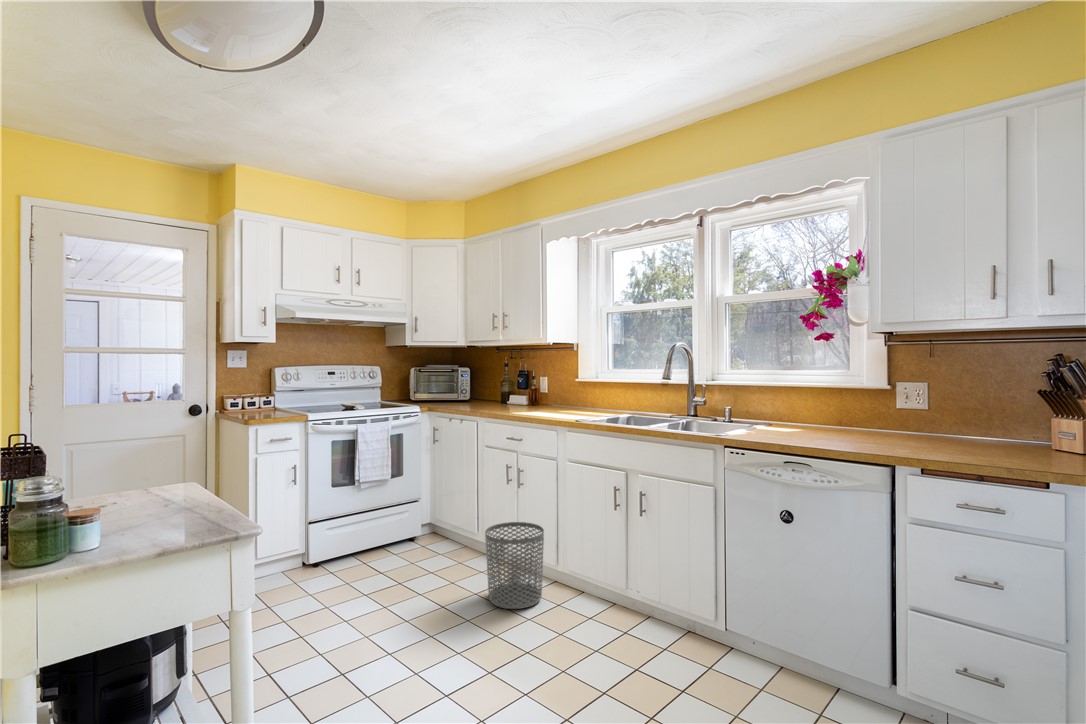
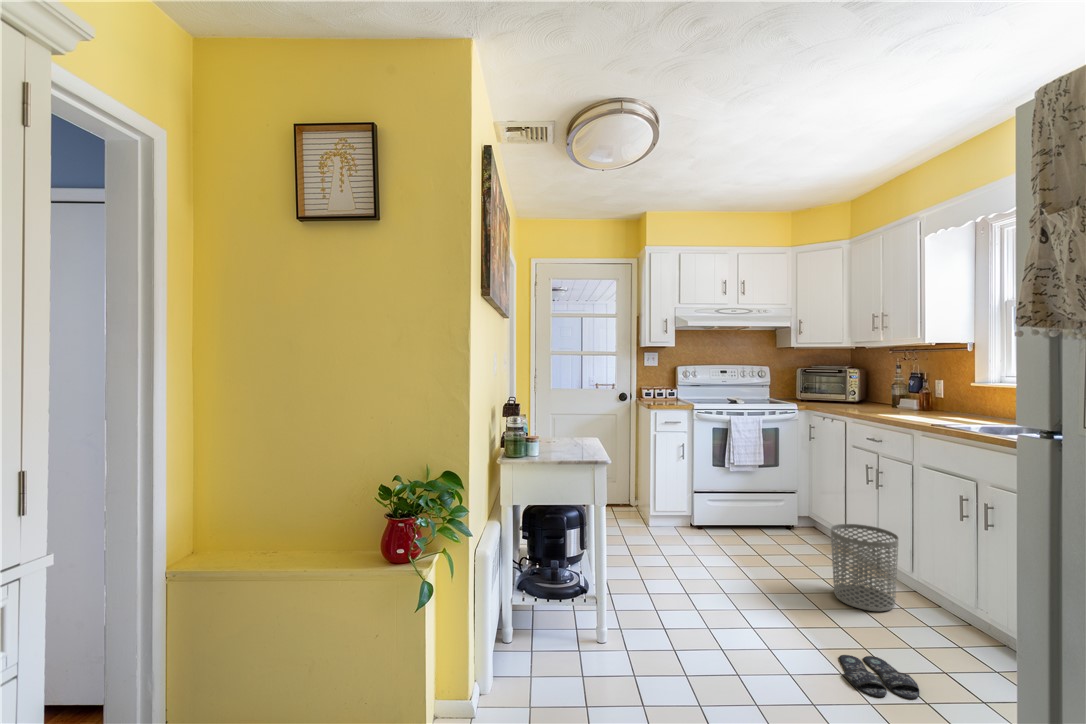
slippers: none [530,655,606,700] -> present [839,655,919,699]

